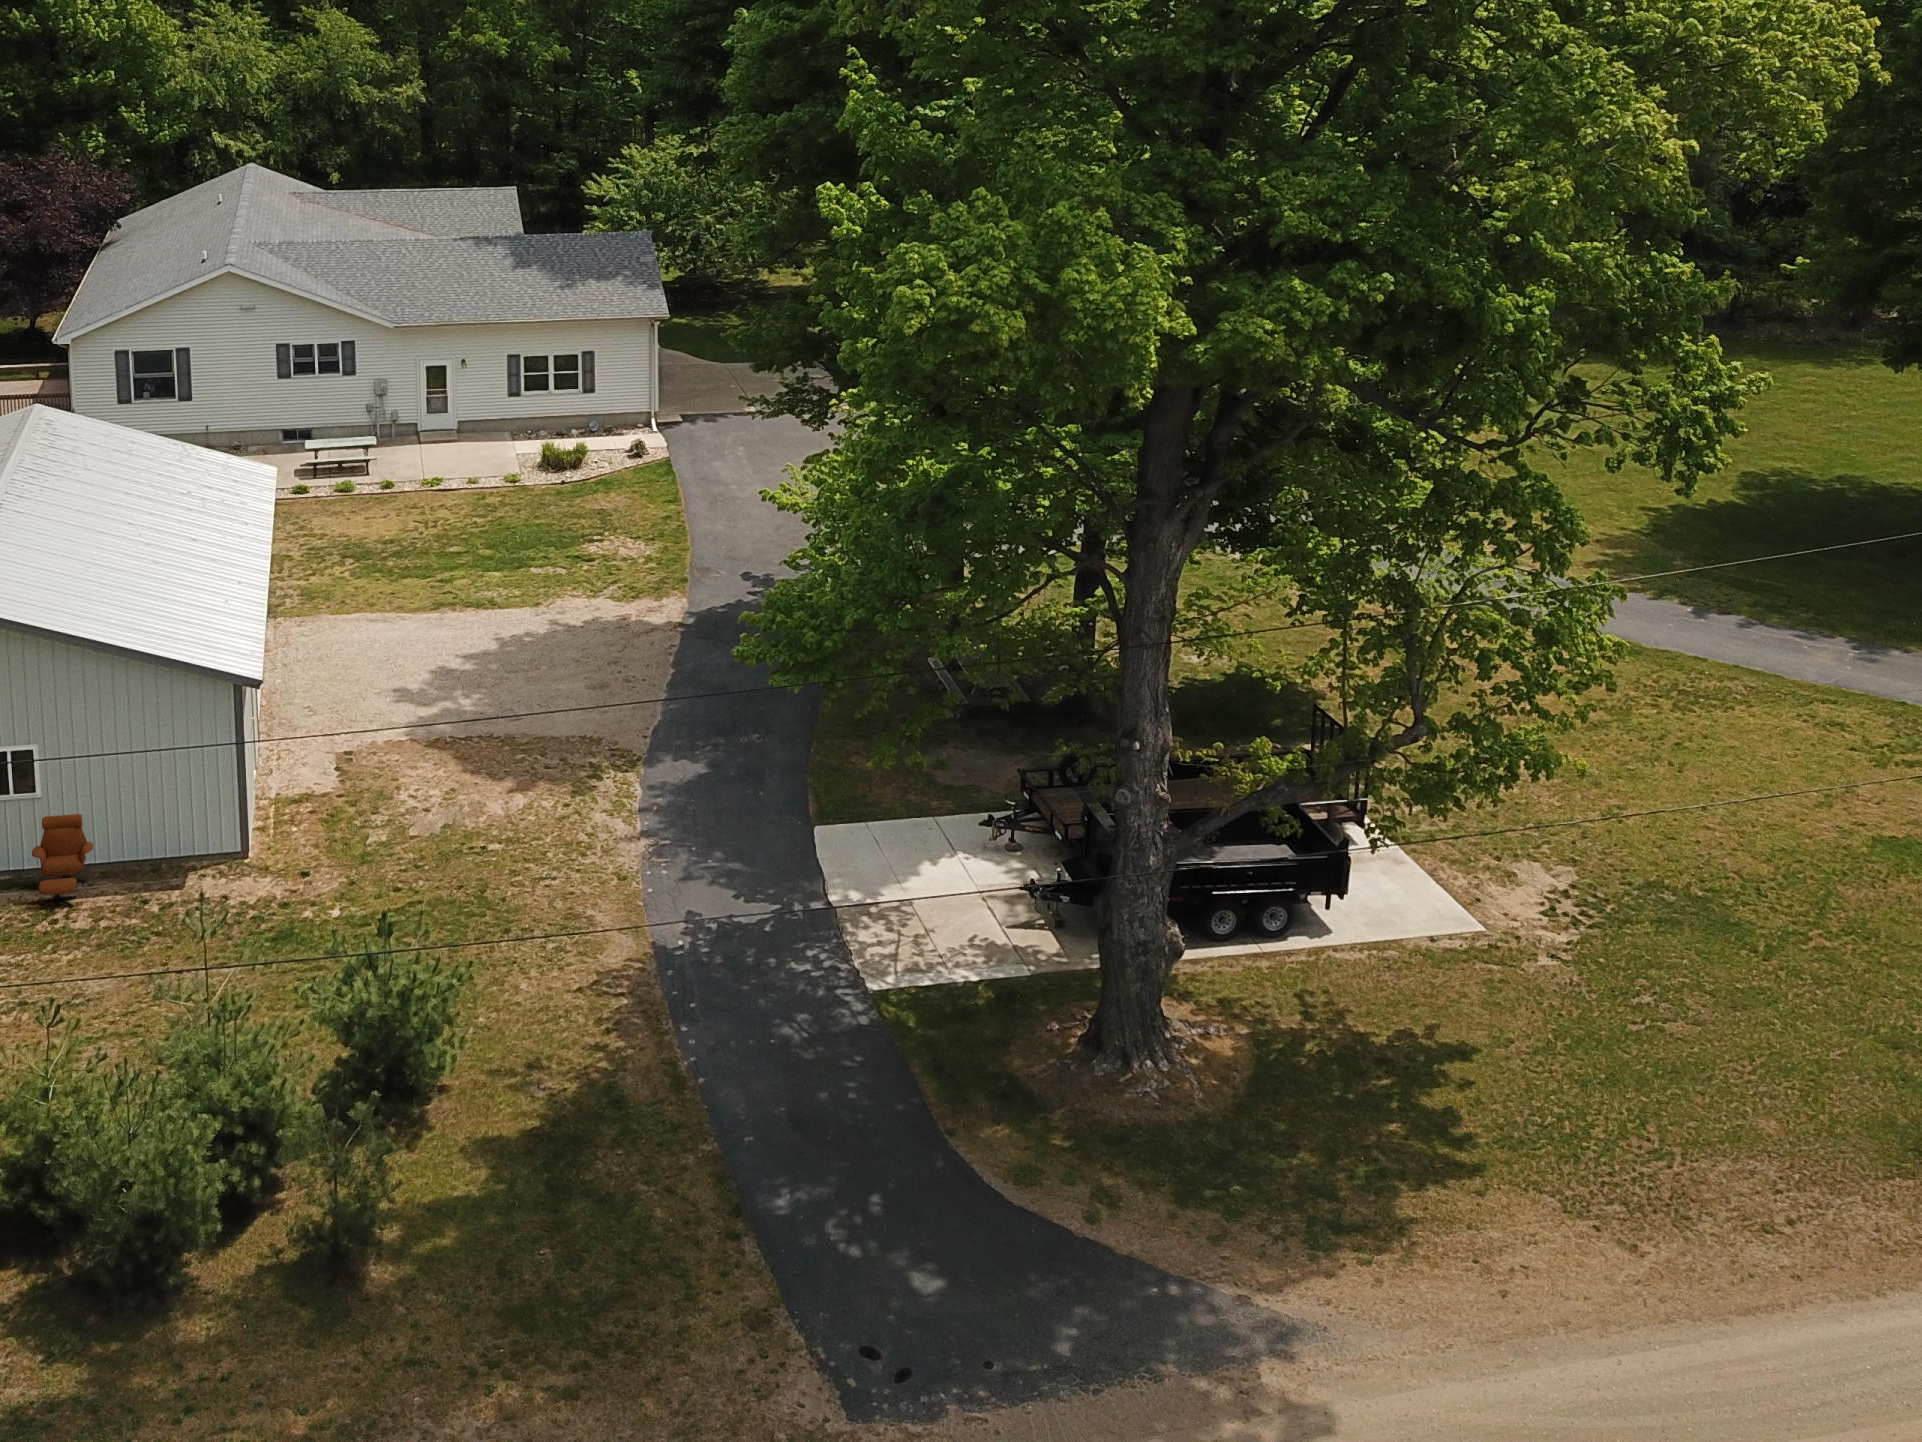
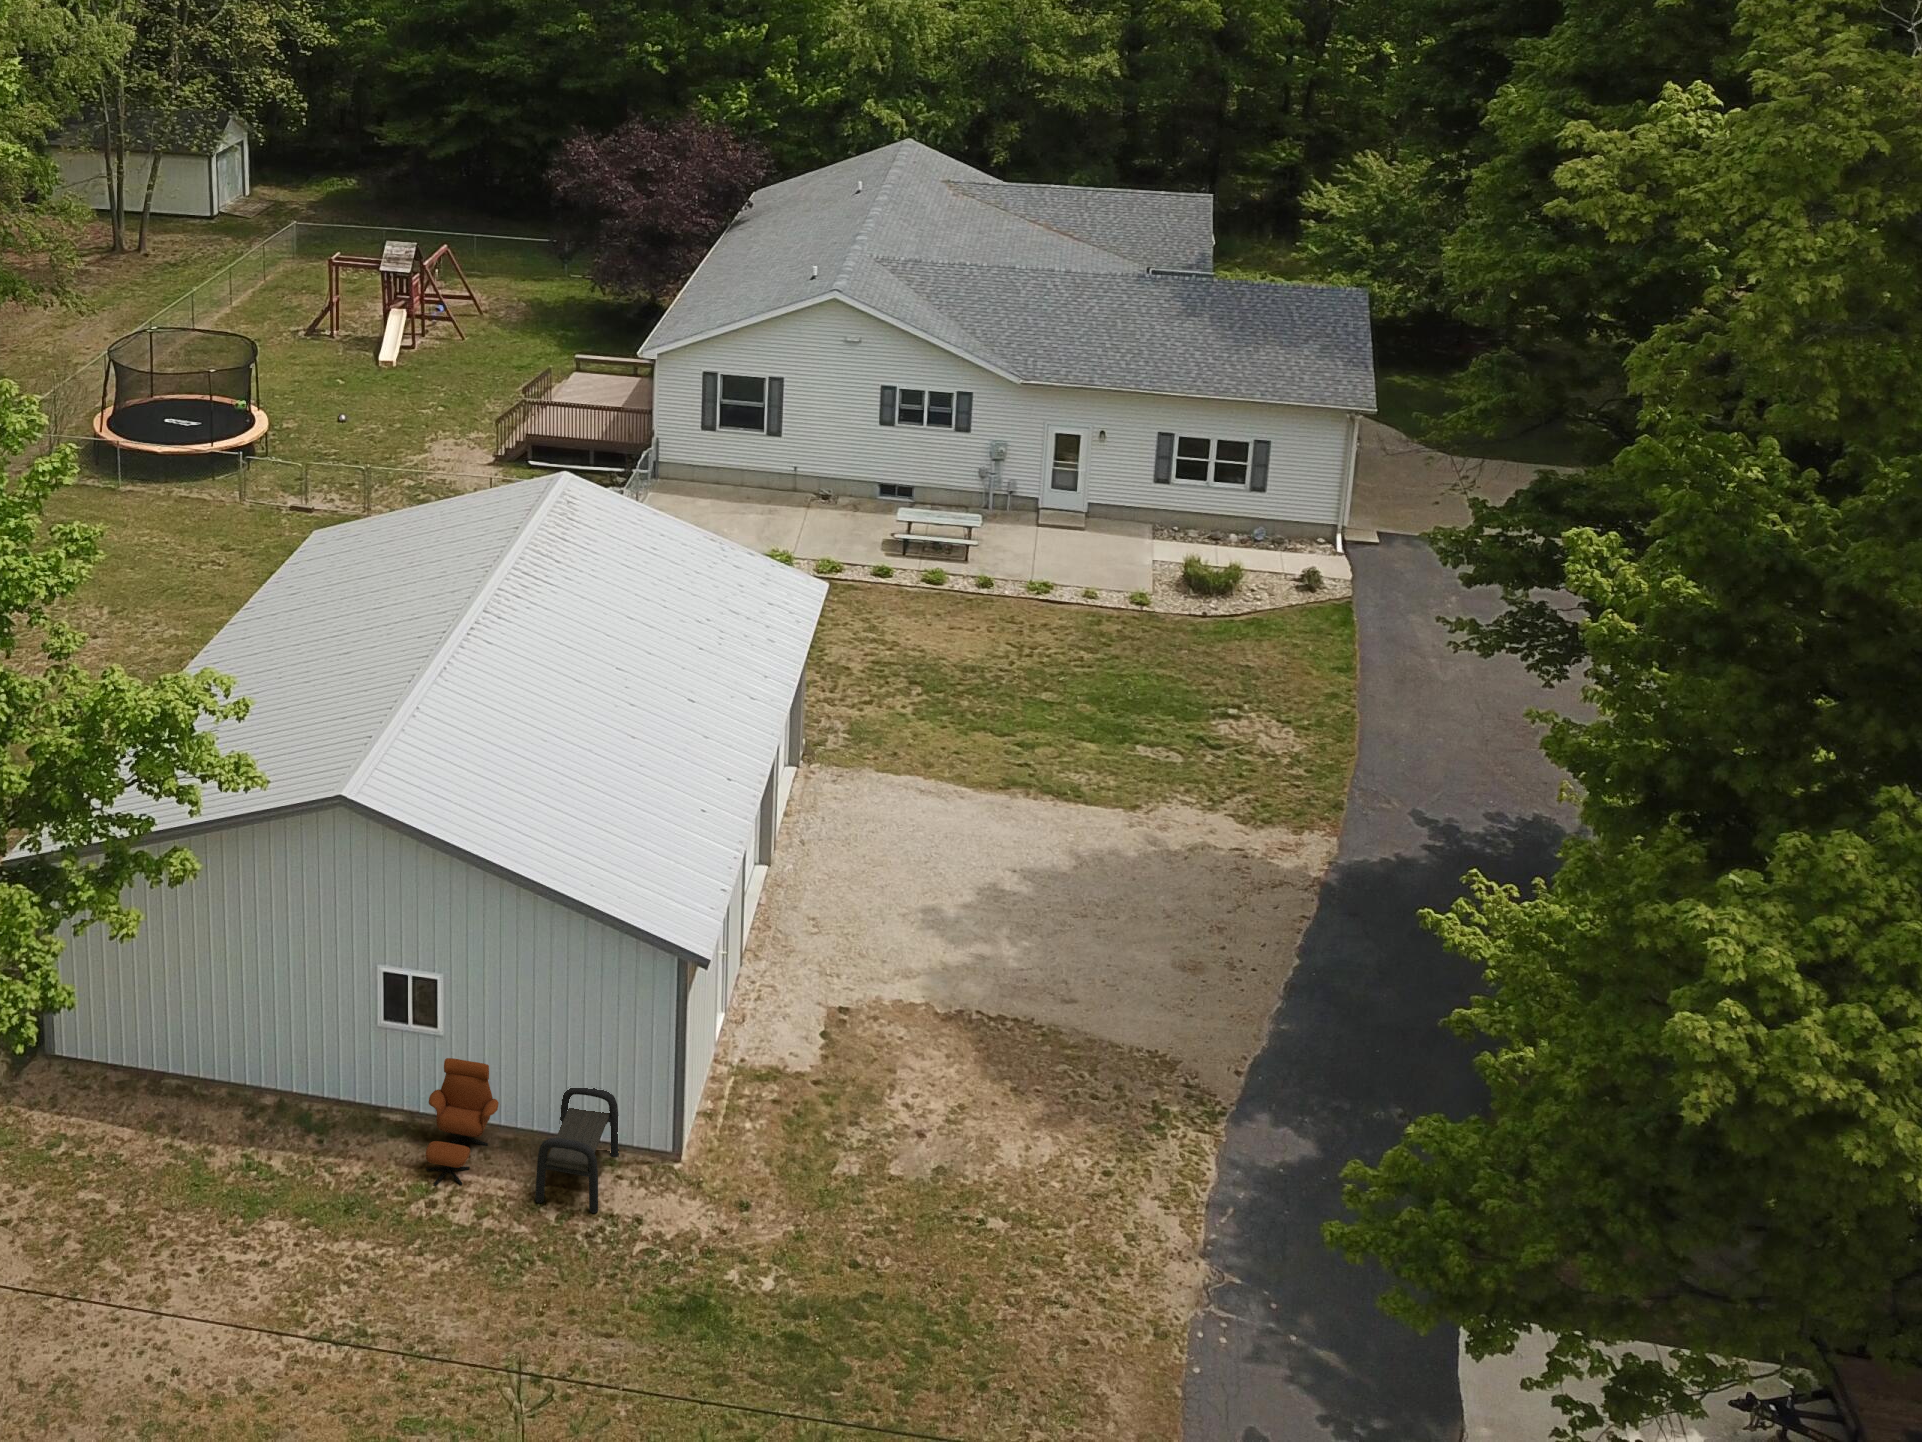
bench: none [139,813,199,903] -> present [535,1088,619,1213]

